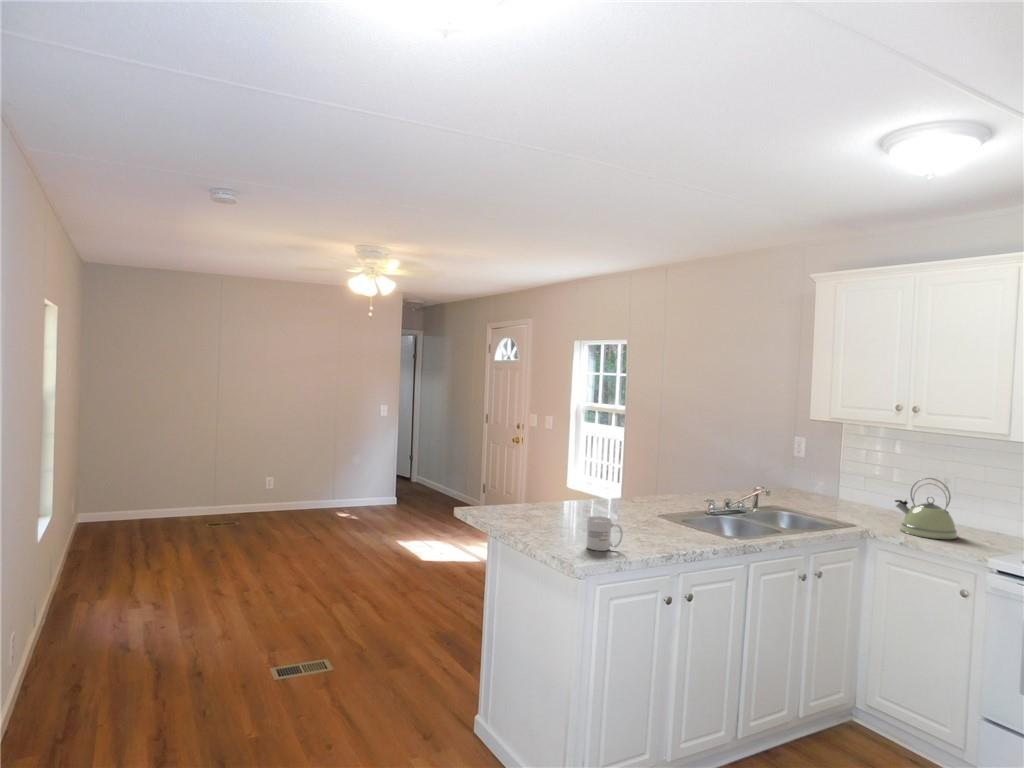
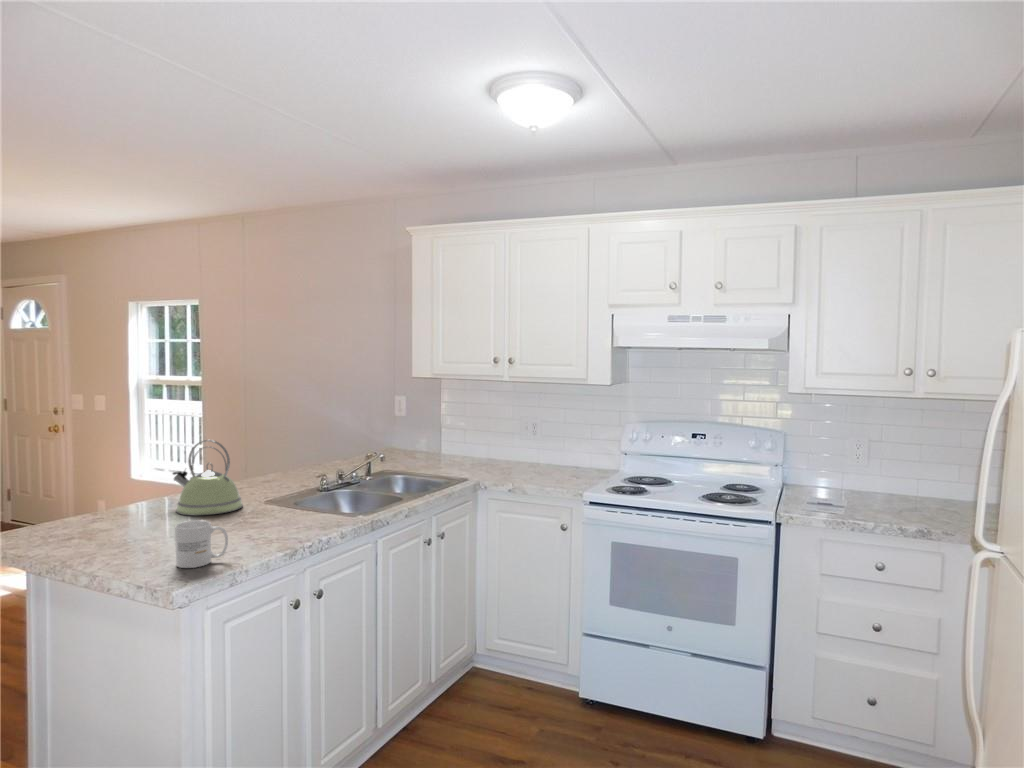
kettle: present [895,478,958,540] -> present [173,440,243,516]

